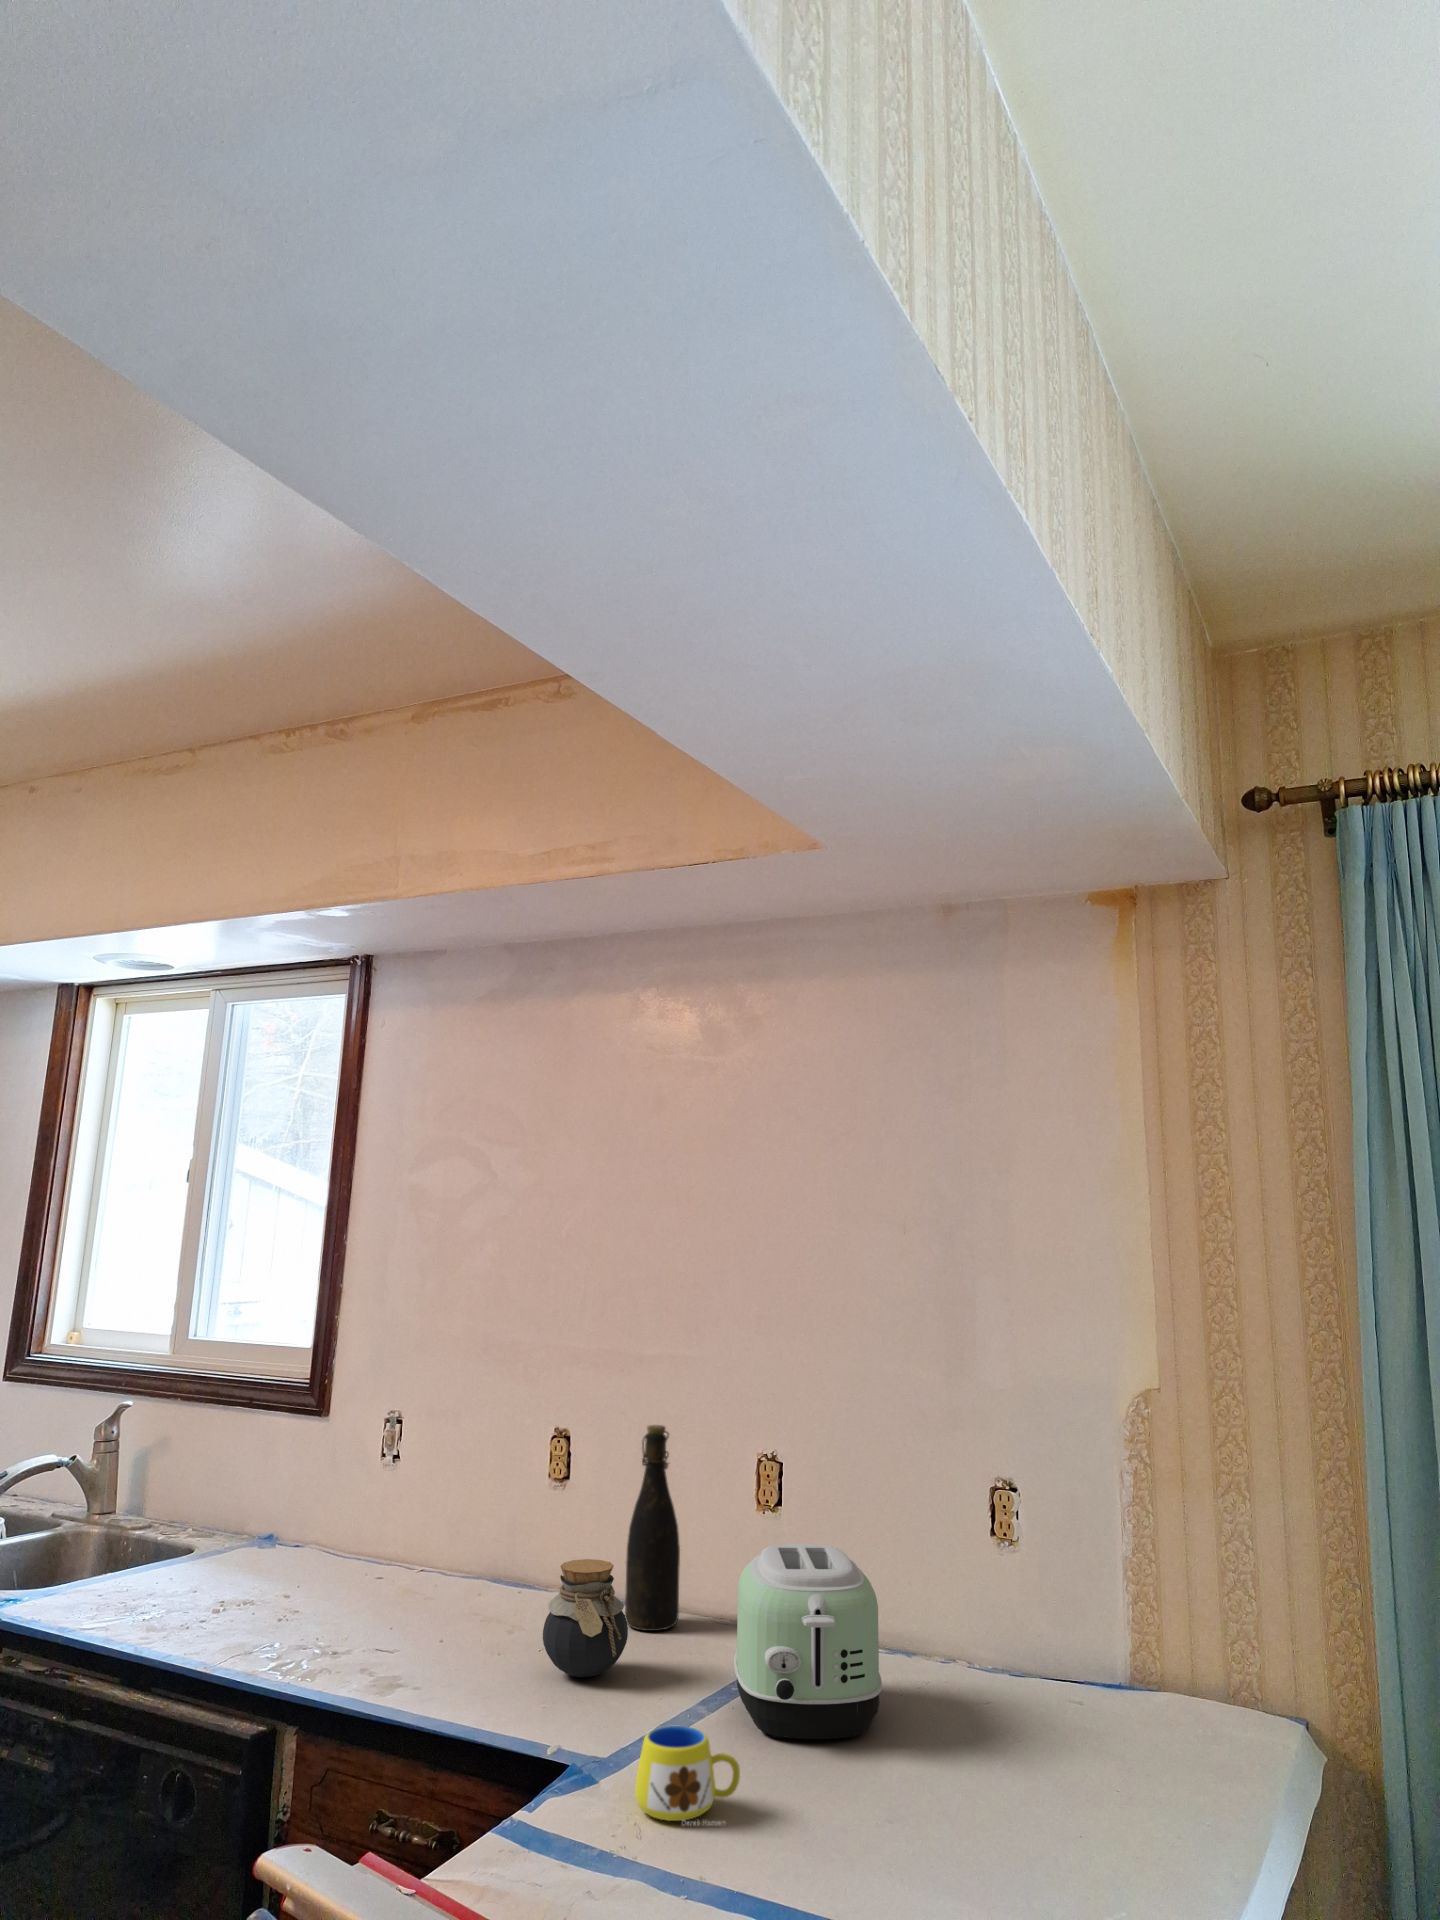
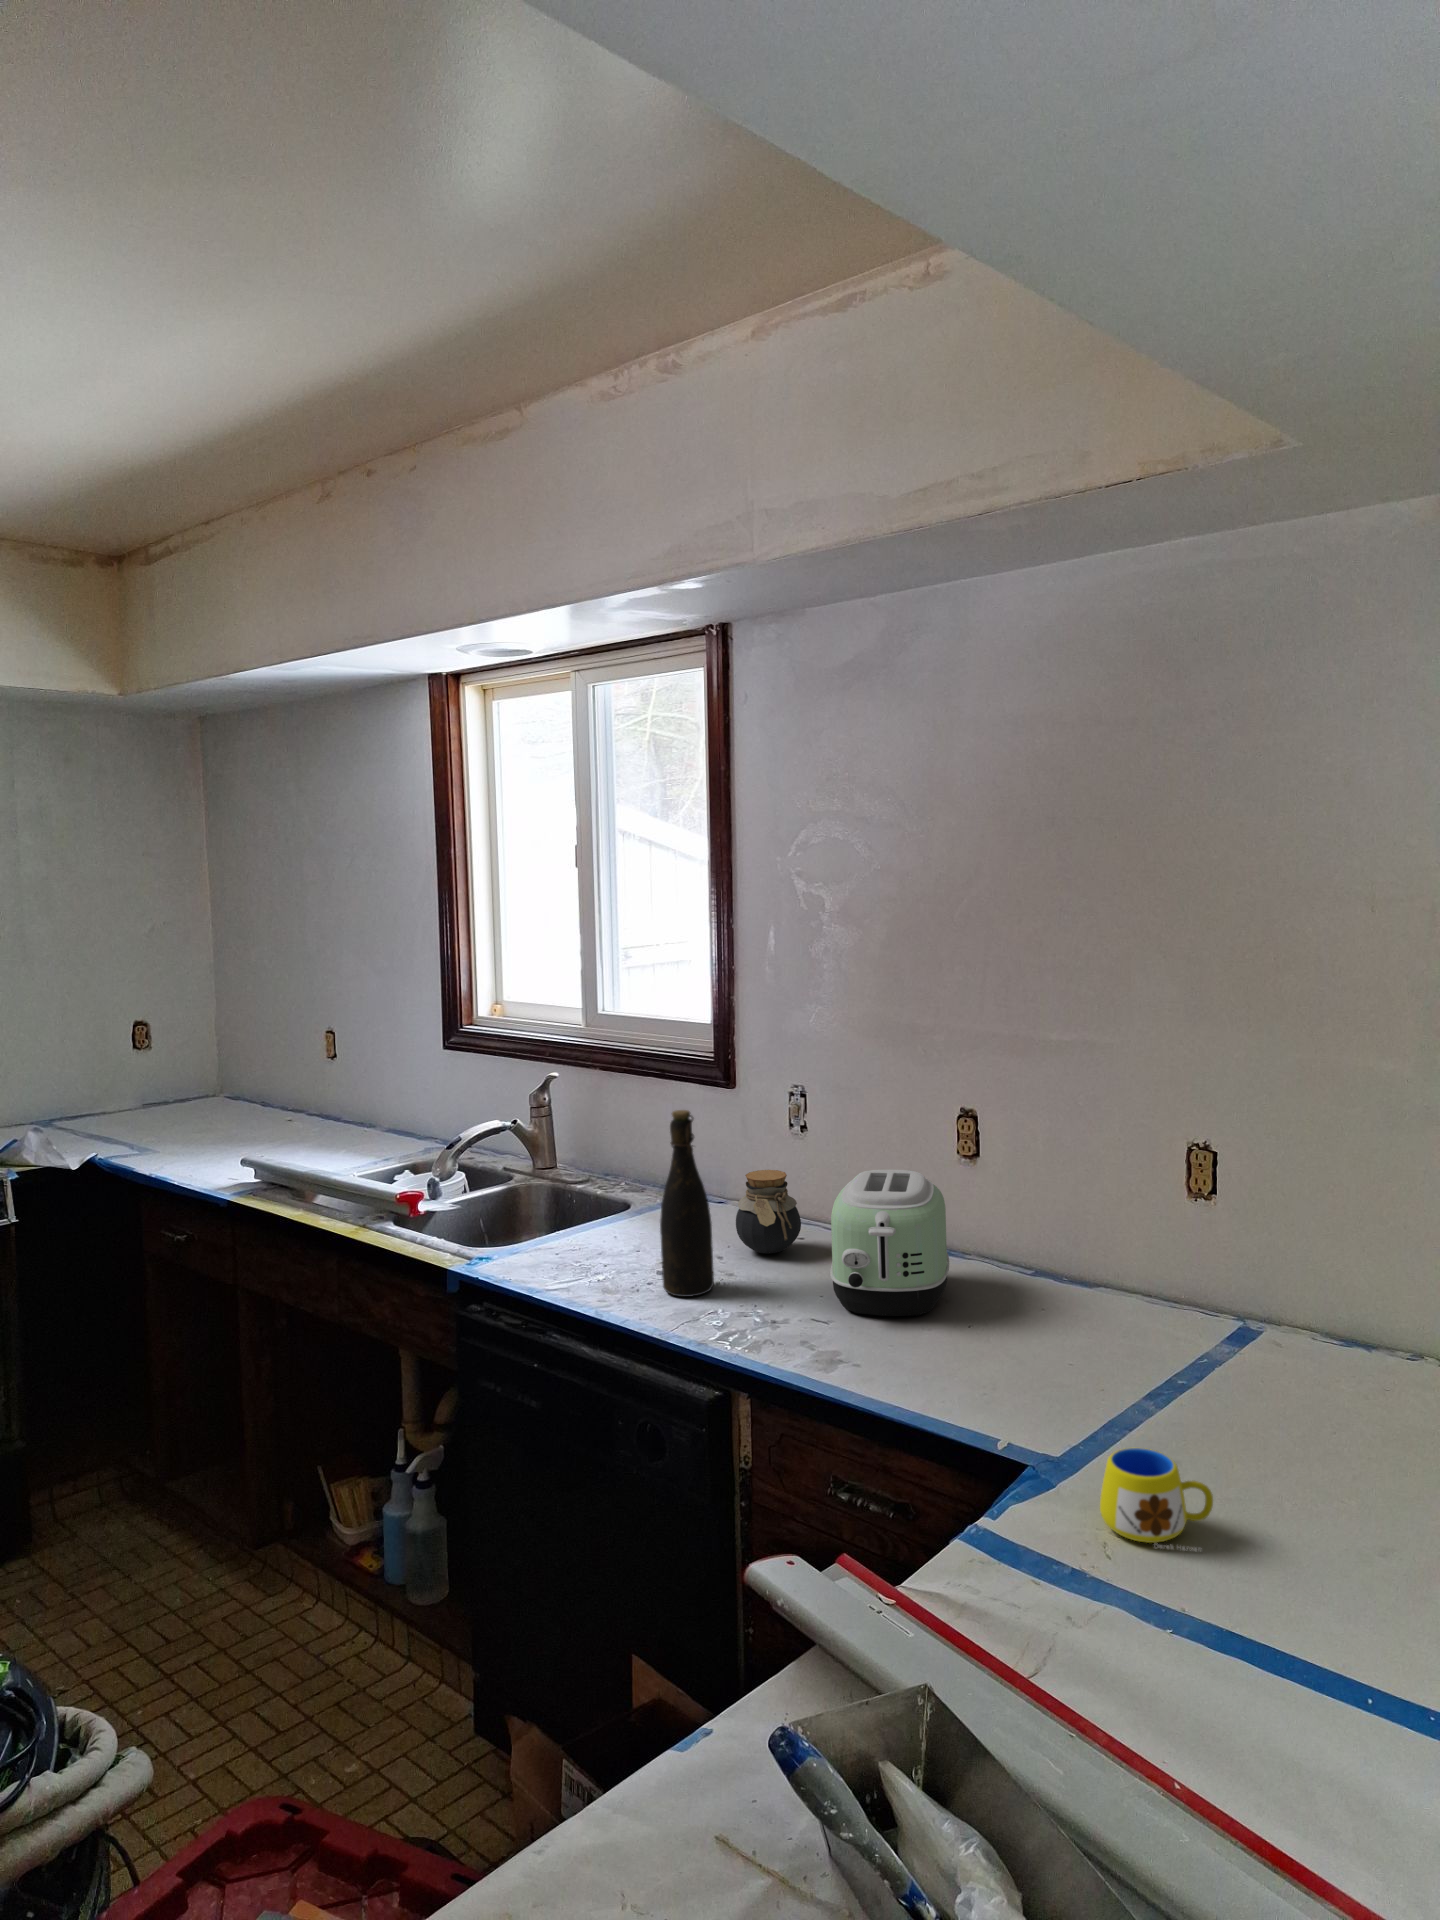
bottle: present [625,1425,680,1631] -> present [660,1110,714,1297]
toaster: present [734,1544,882,1739] -> present [830,1170,949,1316]
jar: present [543,1559,628,1677] -> present [736,1170,801,1254]

